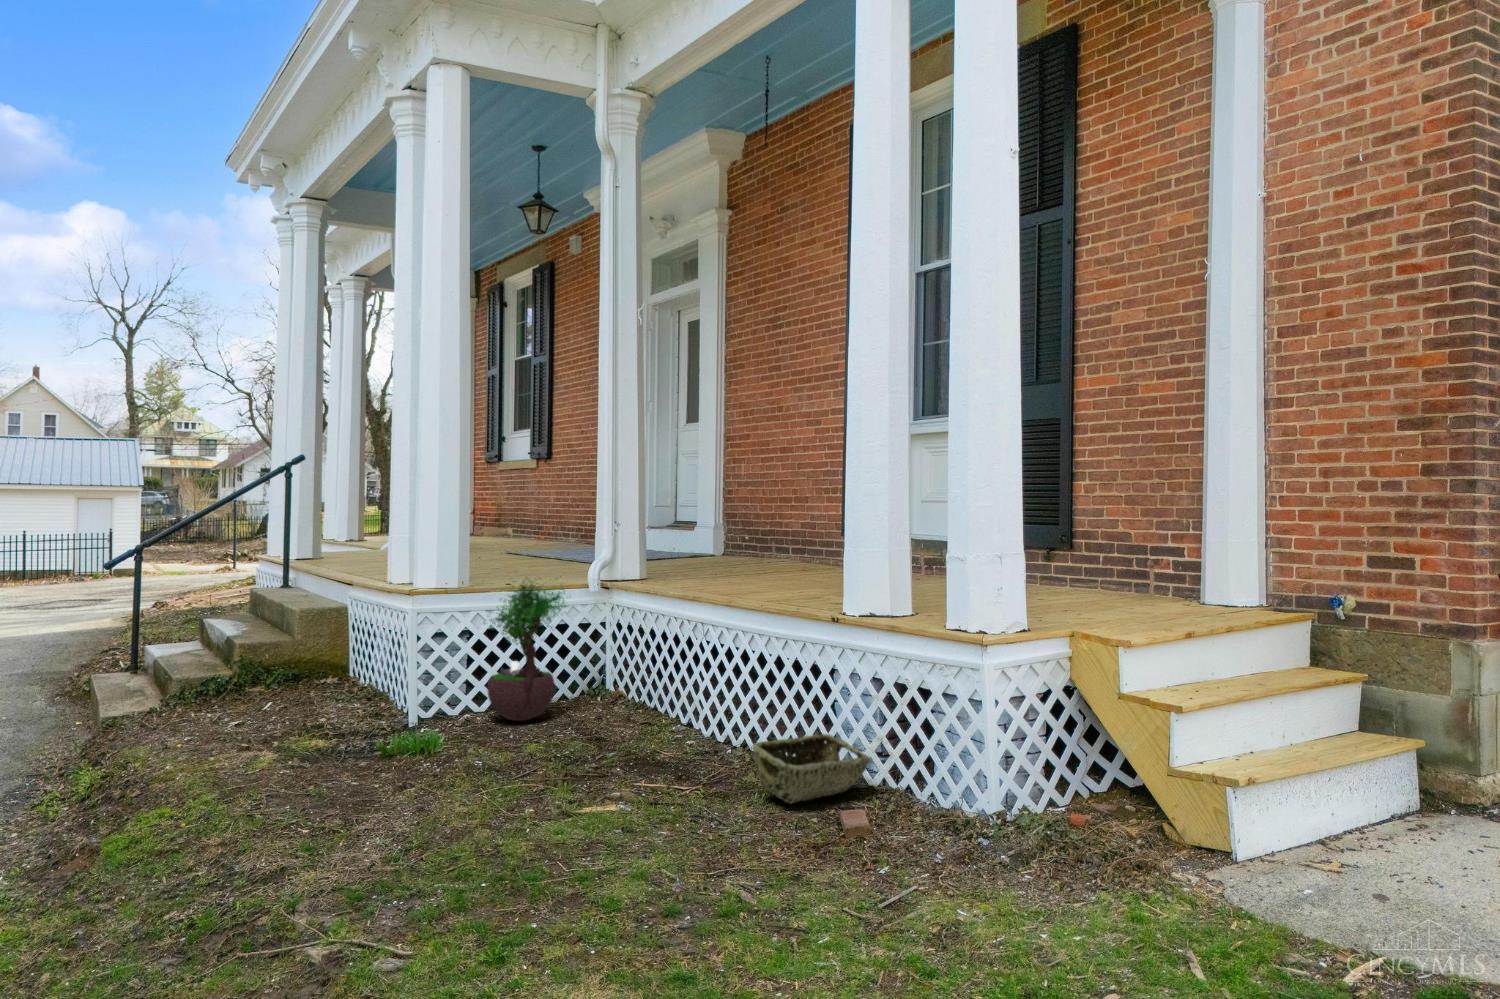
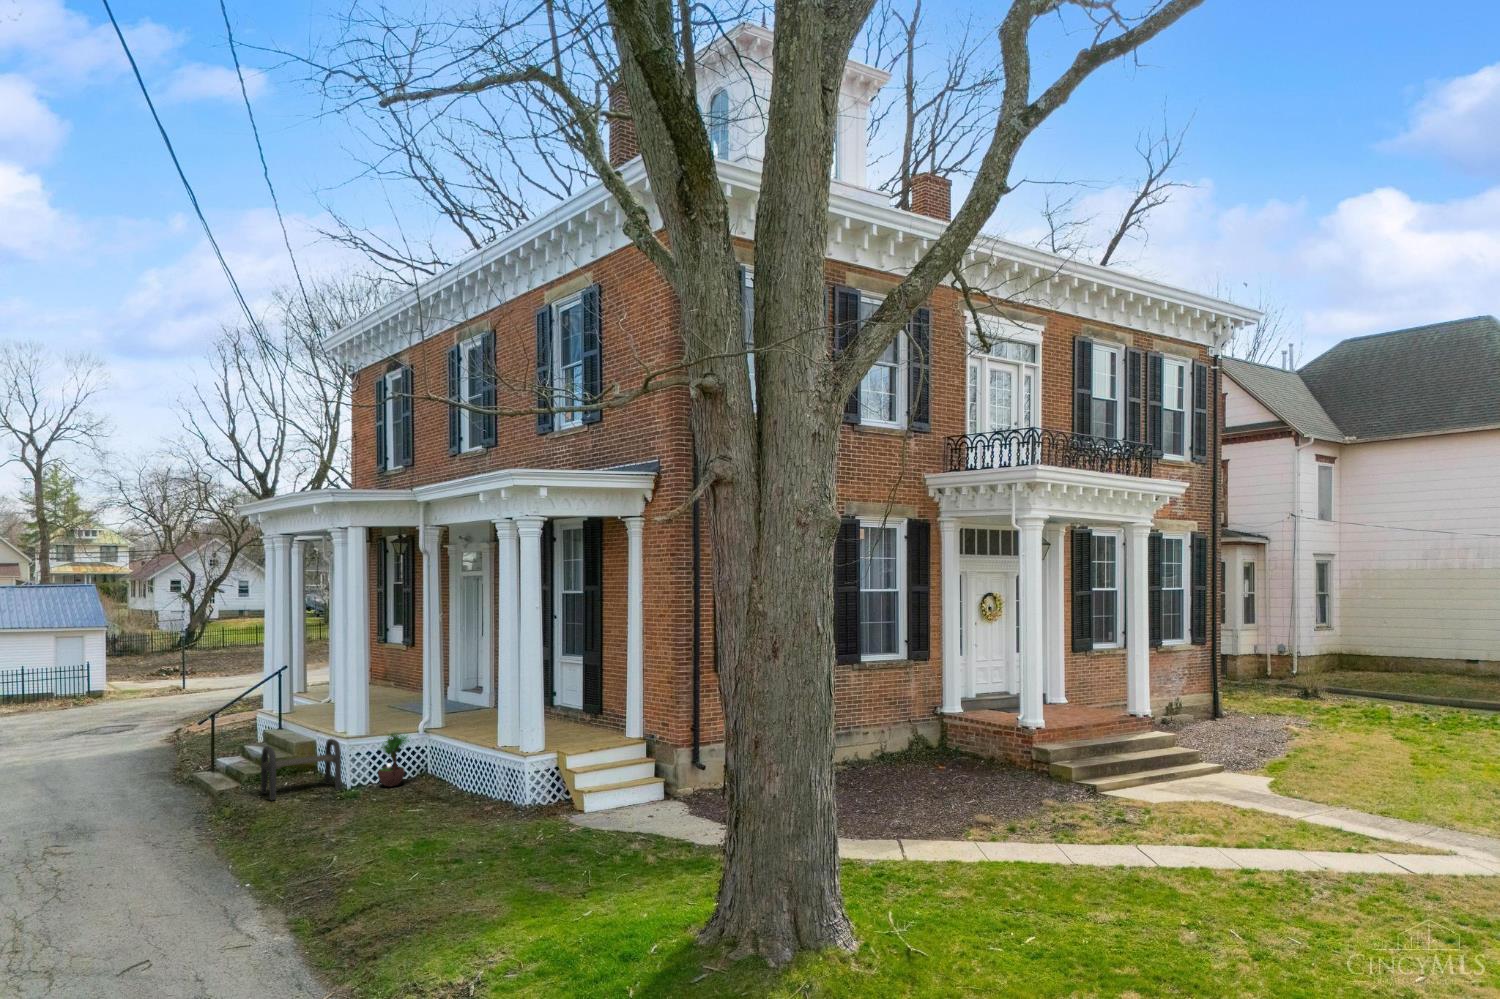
bench: none [196,596,396,746] -> present [261,739,341,800]
woven basket: present [753,734,870,803] -> none [464,786,503,808]

